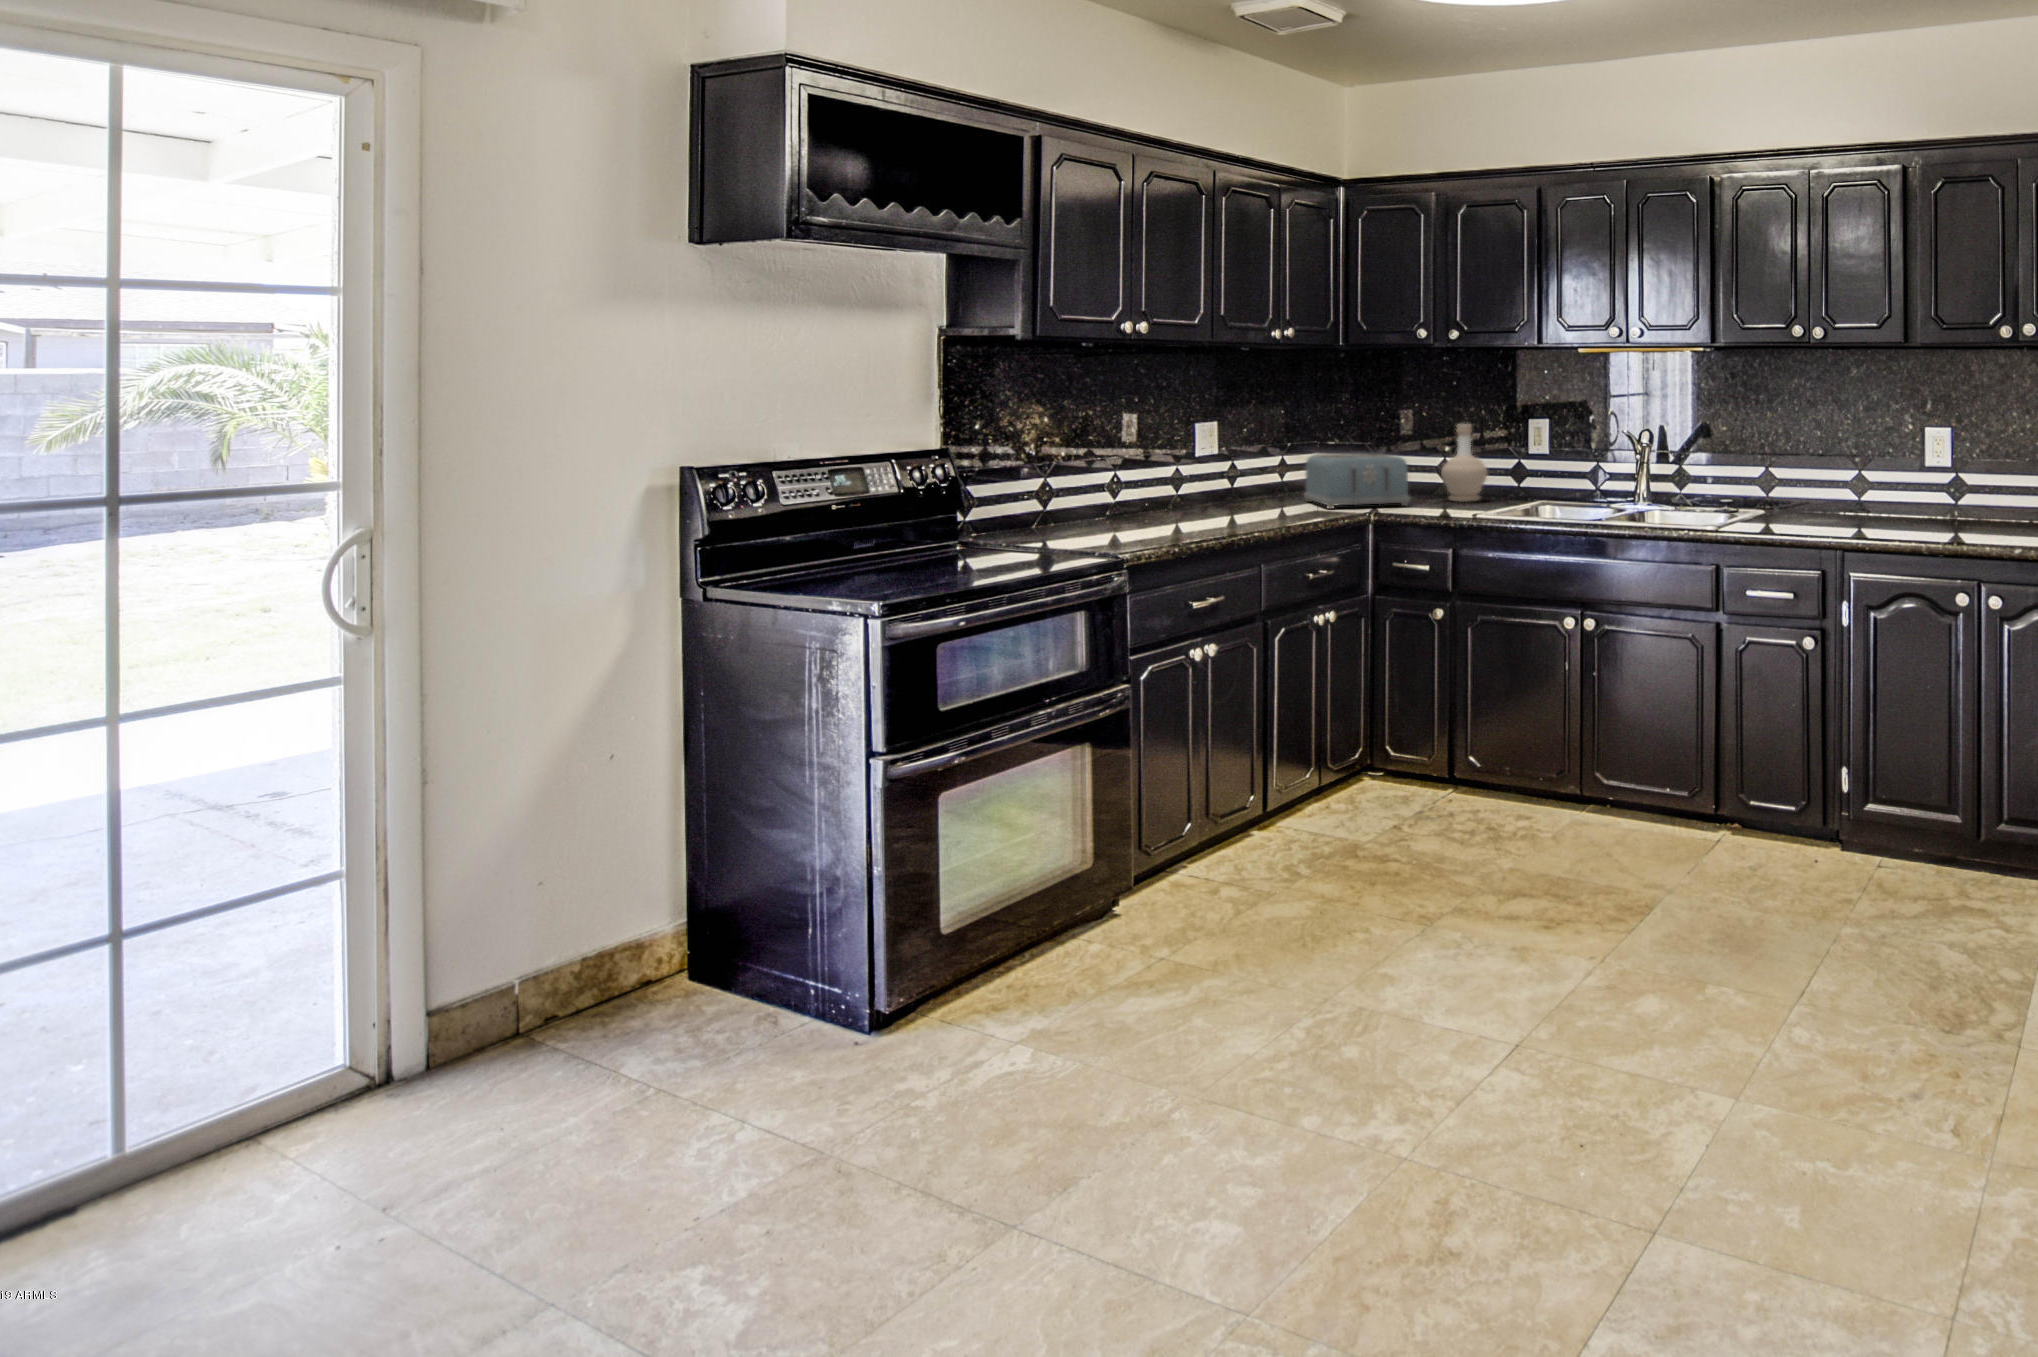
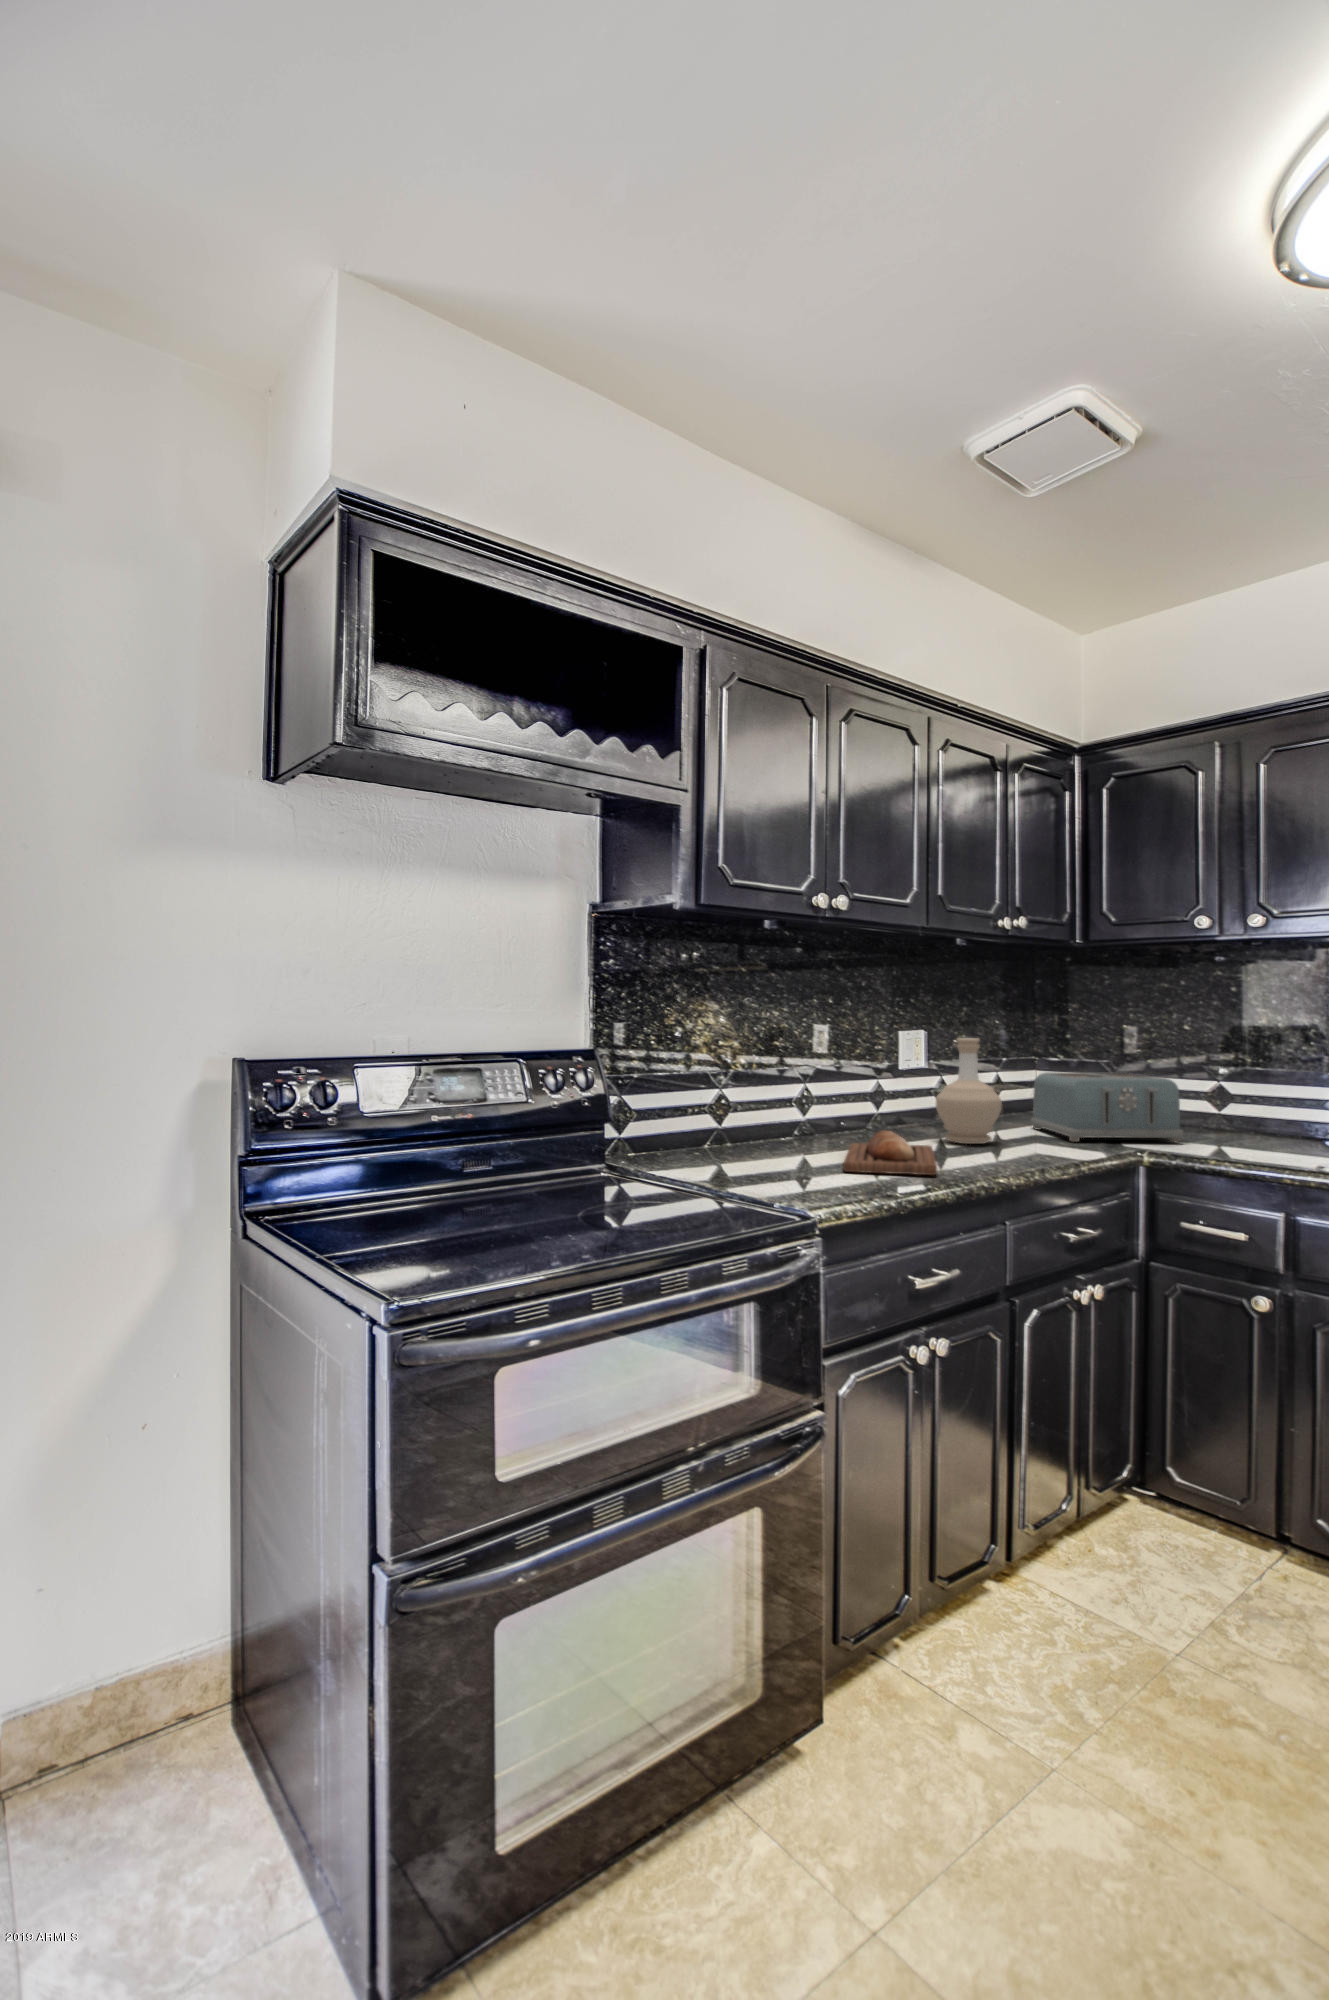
bottle: present [1441,424,1487,502] -> present [936,1038,1002,1144]
bread loaf: none [1146,505,1216,535] -> present [843,1131,937,1175]

